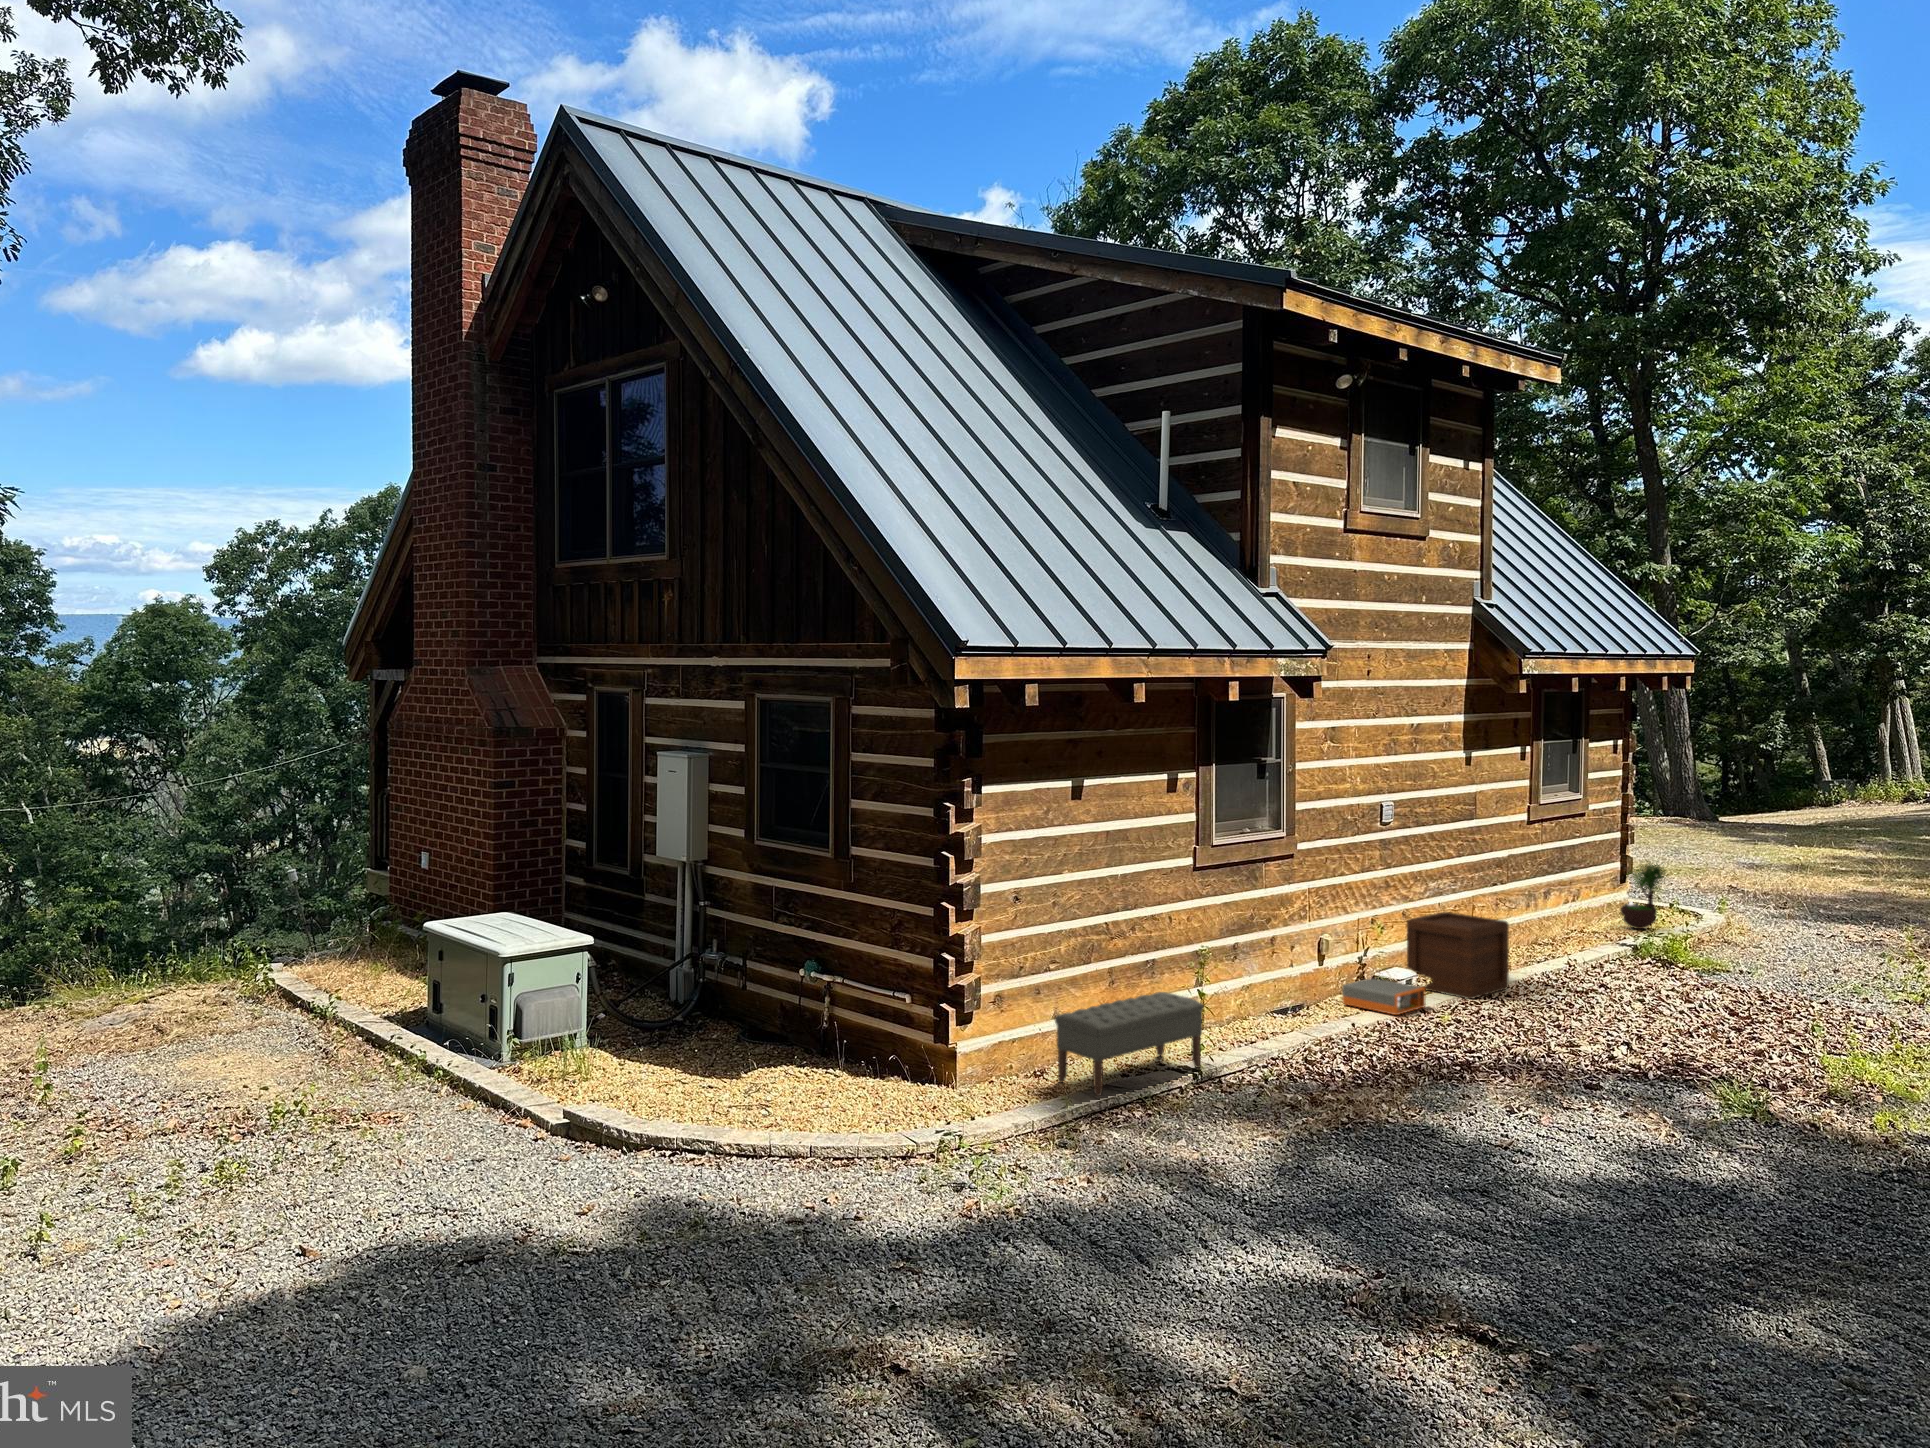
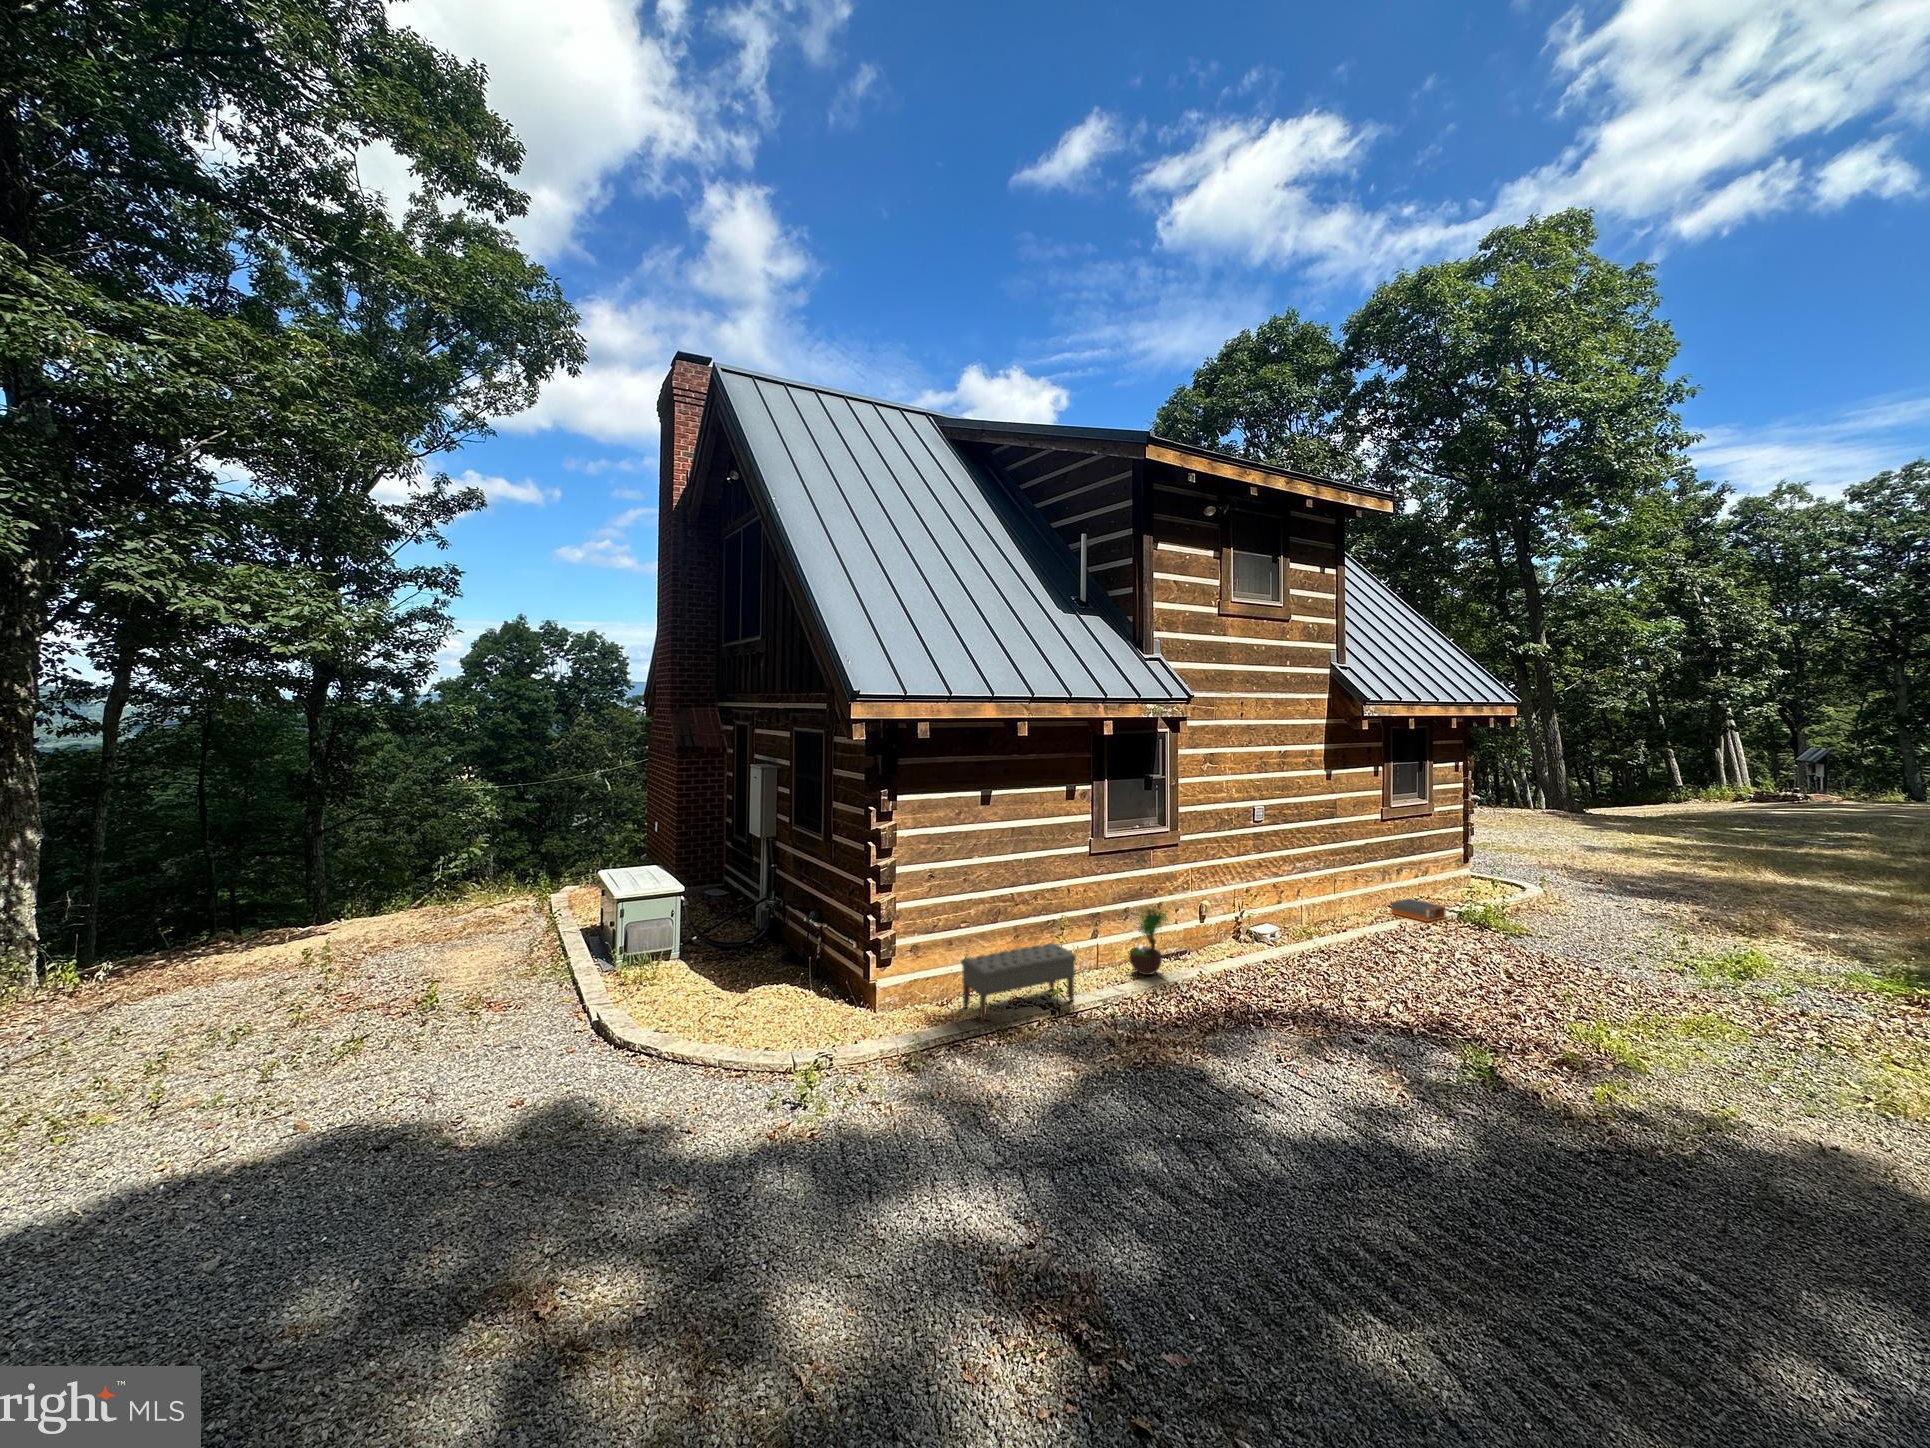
potted tree: present [1620,863,1666,929] -> present [1129,909,1168,975]
wooden crate: present [1407,912,1509,999] -> none [1272,885,1348,953]
storage box: present [1342,979,1426,1015] -> present [1391,899,1446,922]

